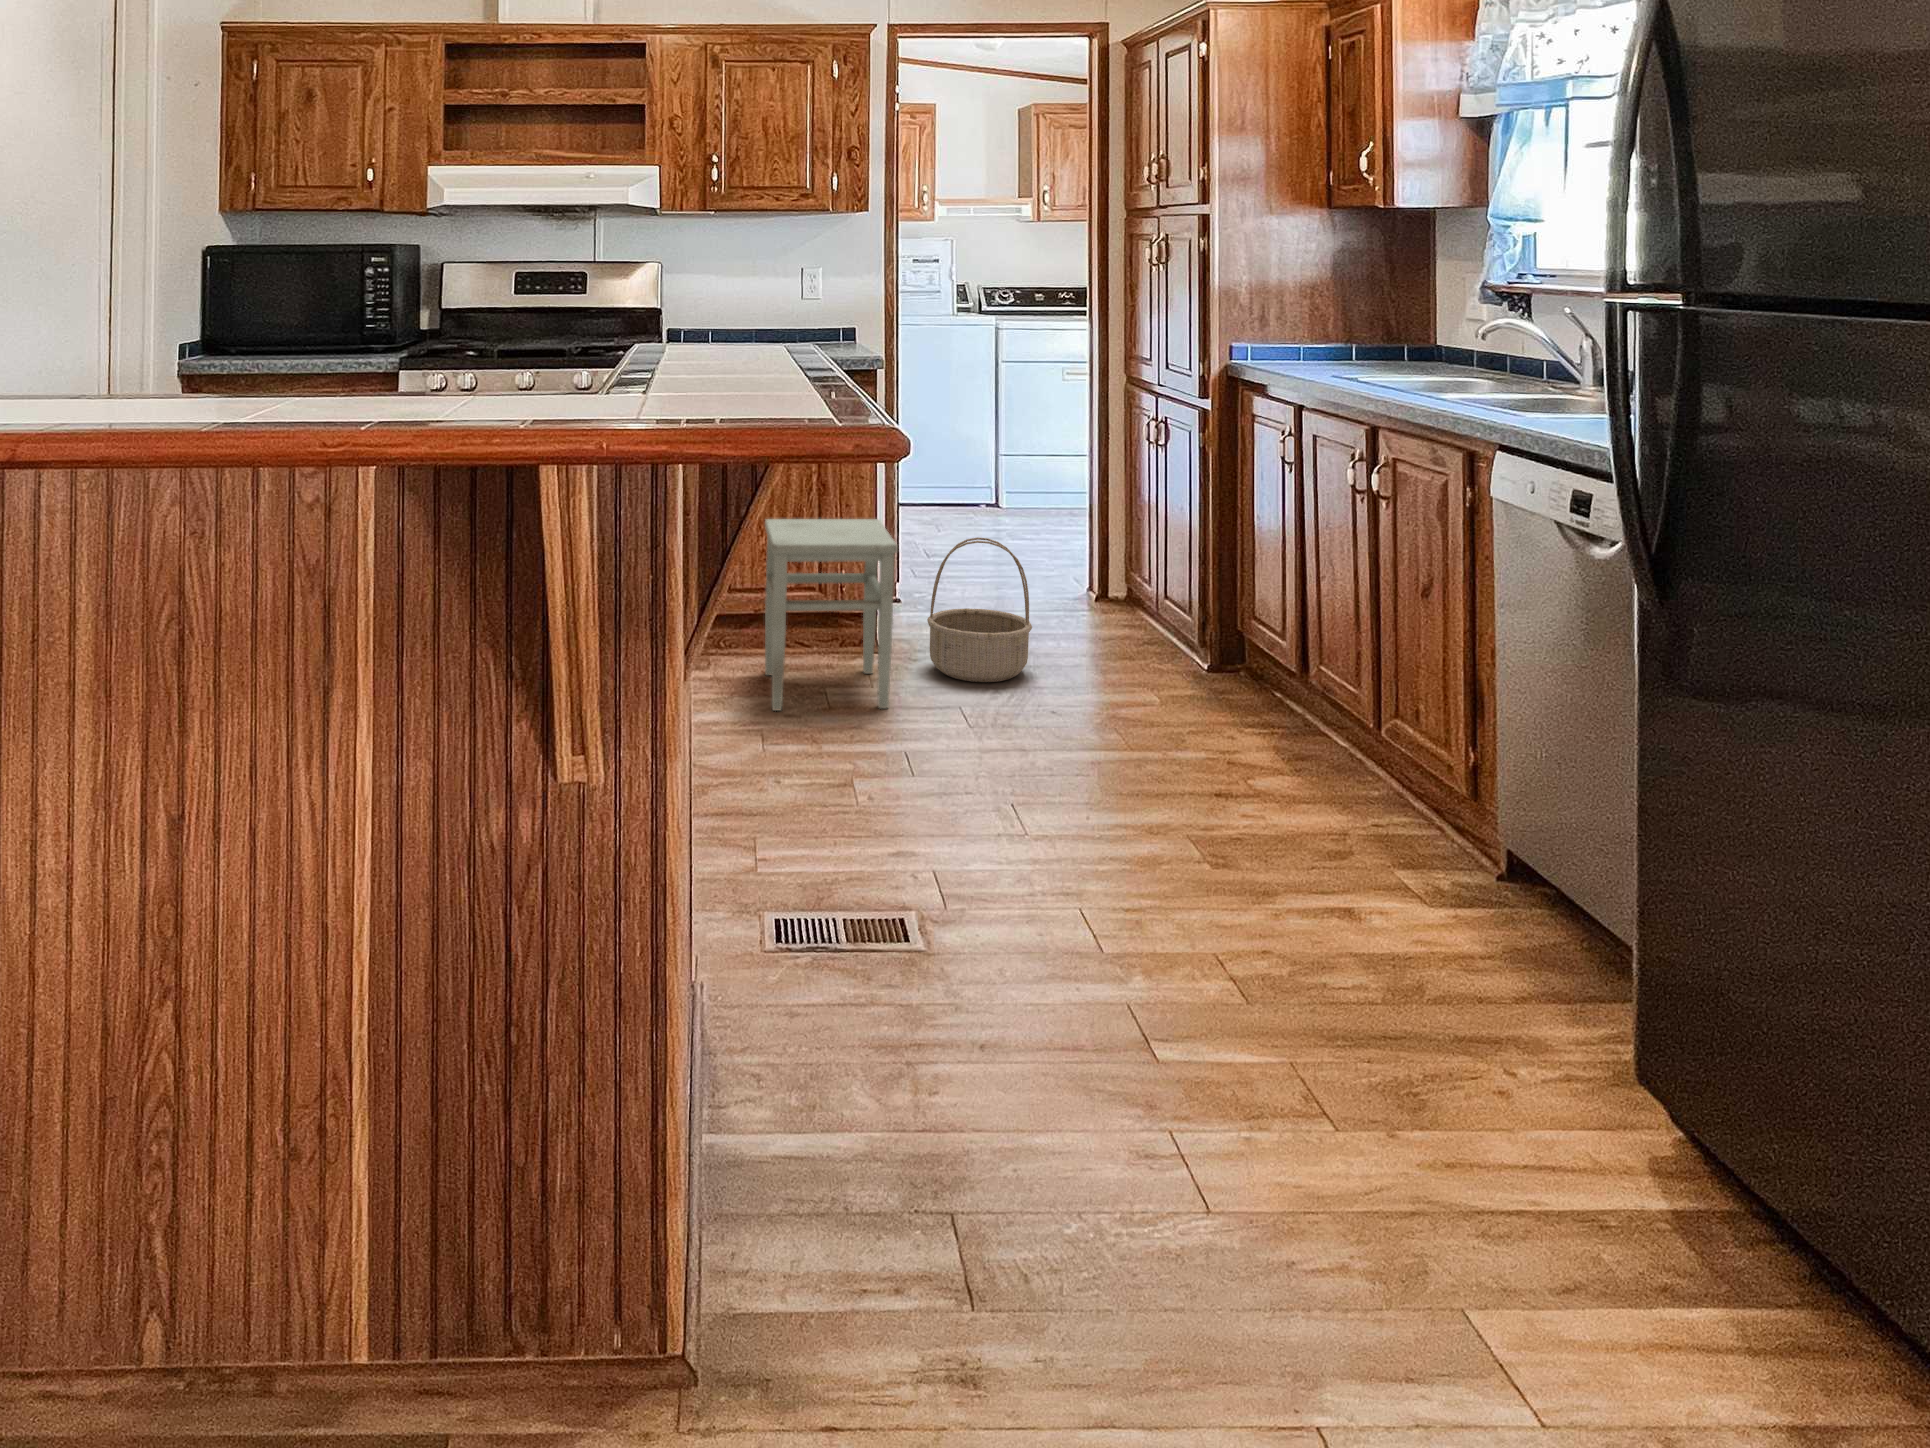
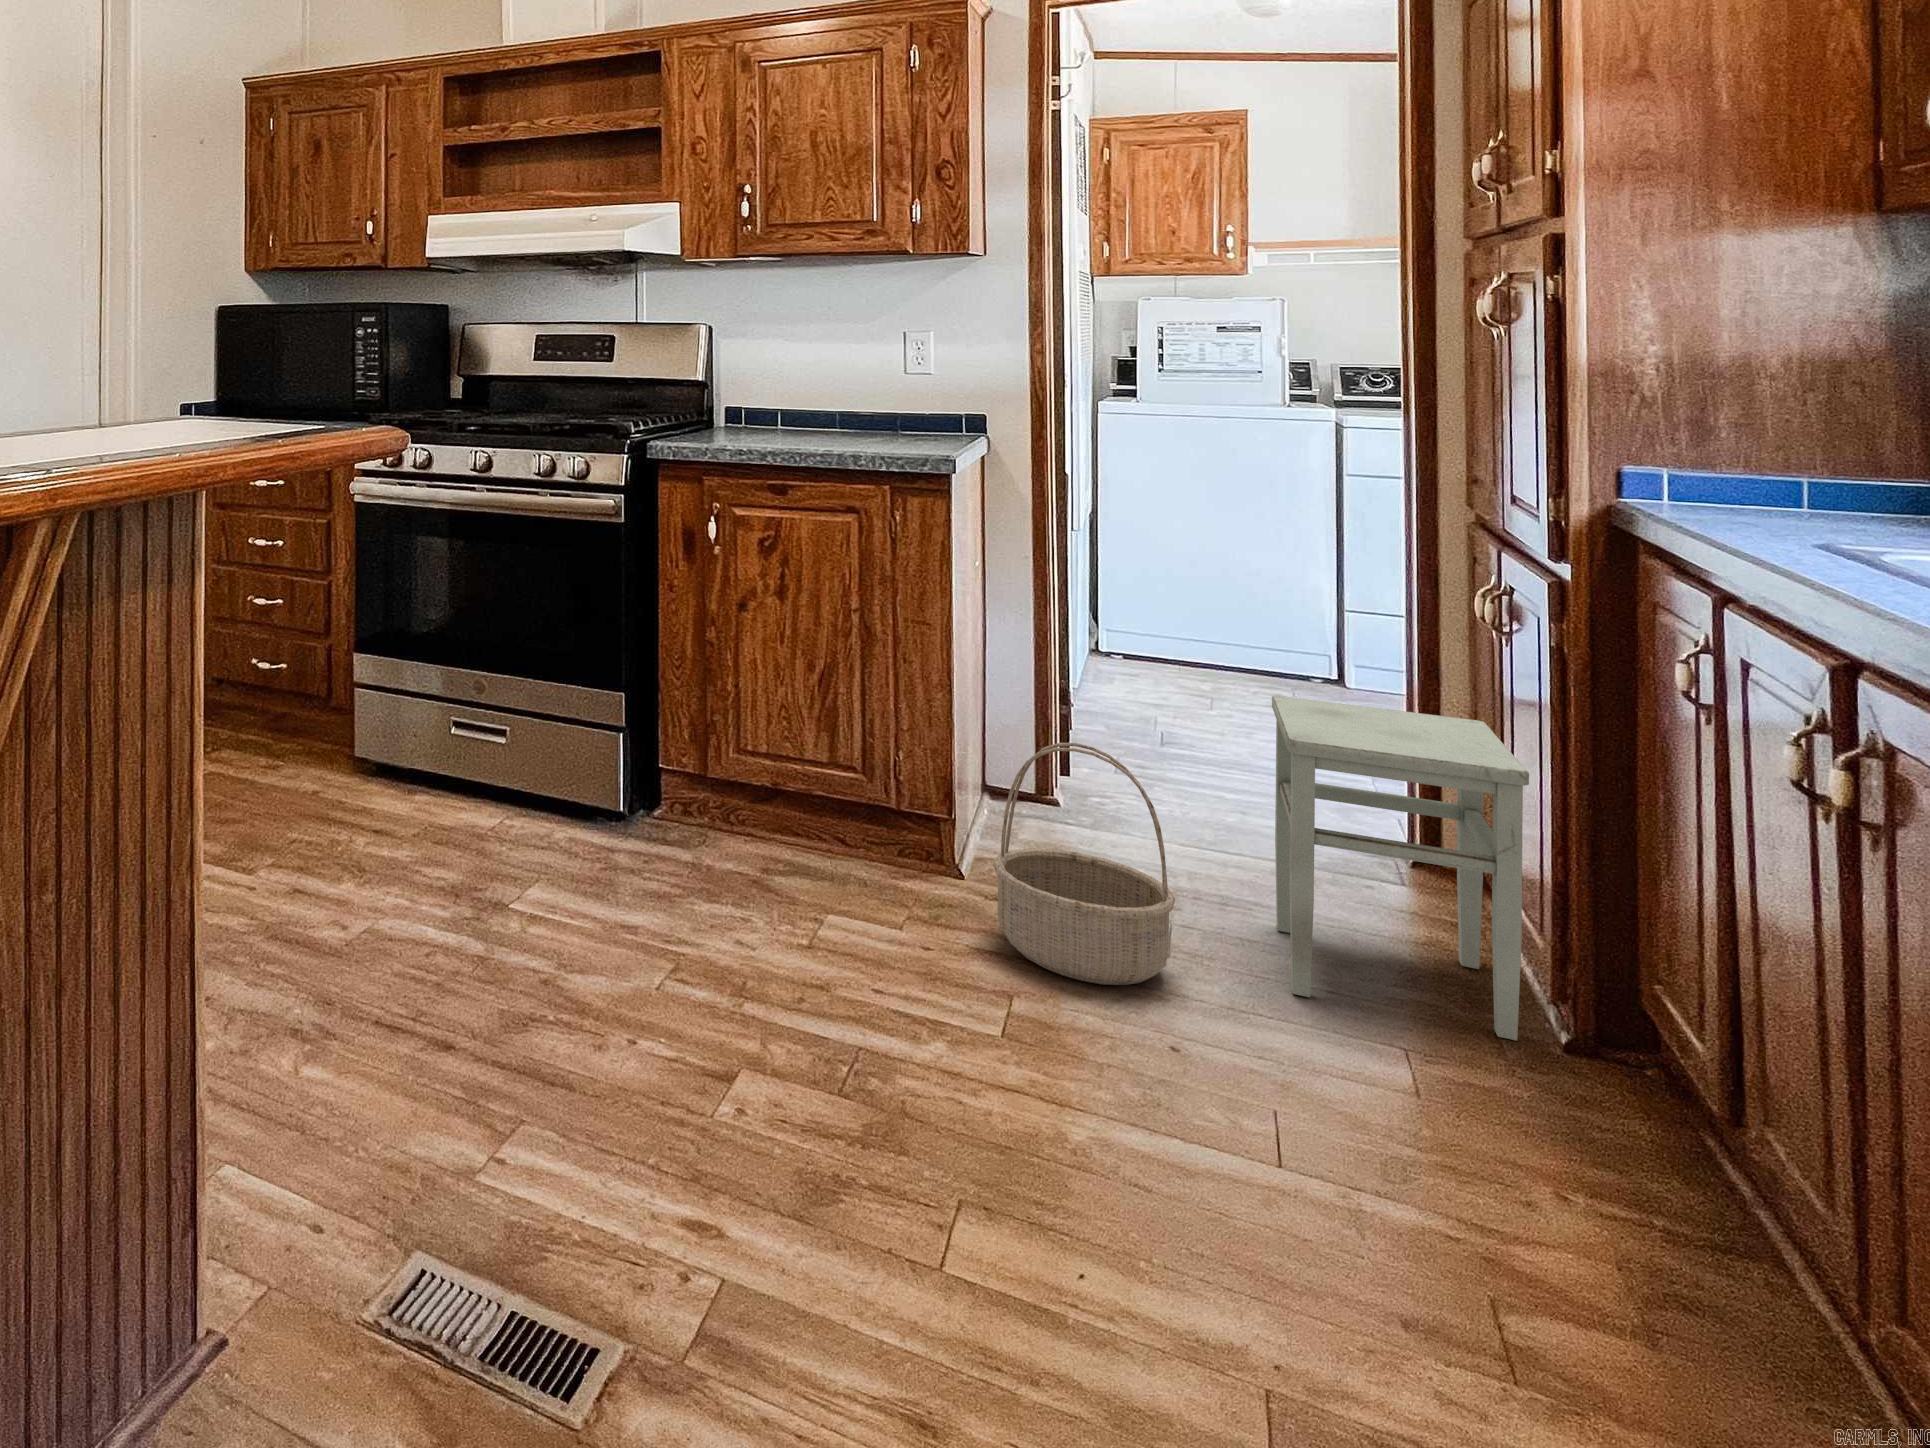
stool: present [765,519,898,710] -> present [1272,696,1529,1040]

